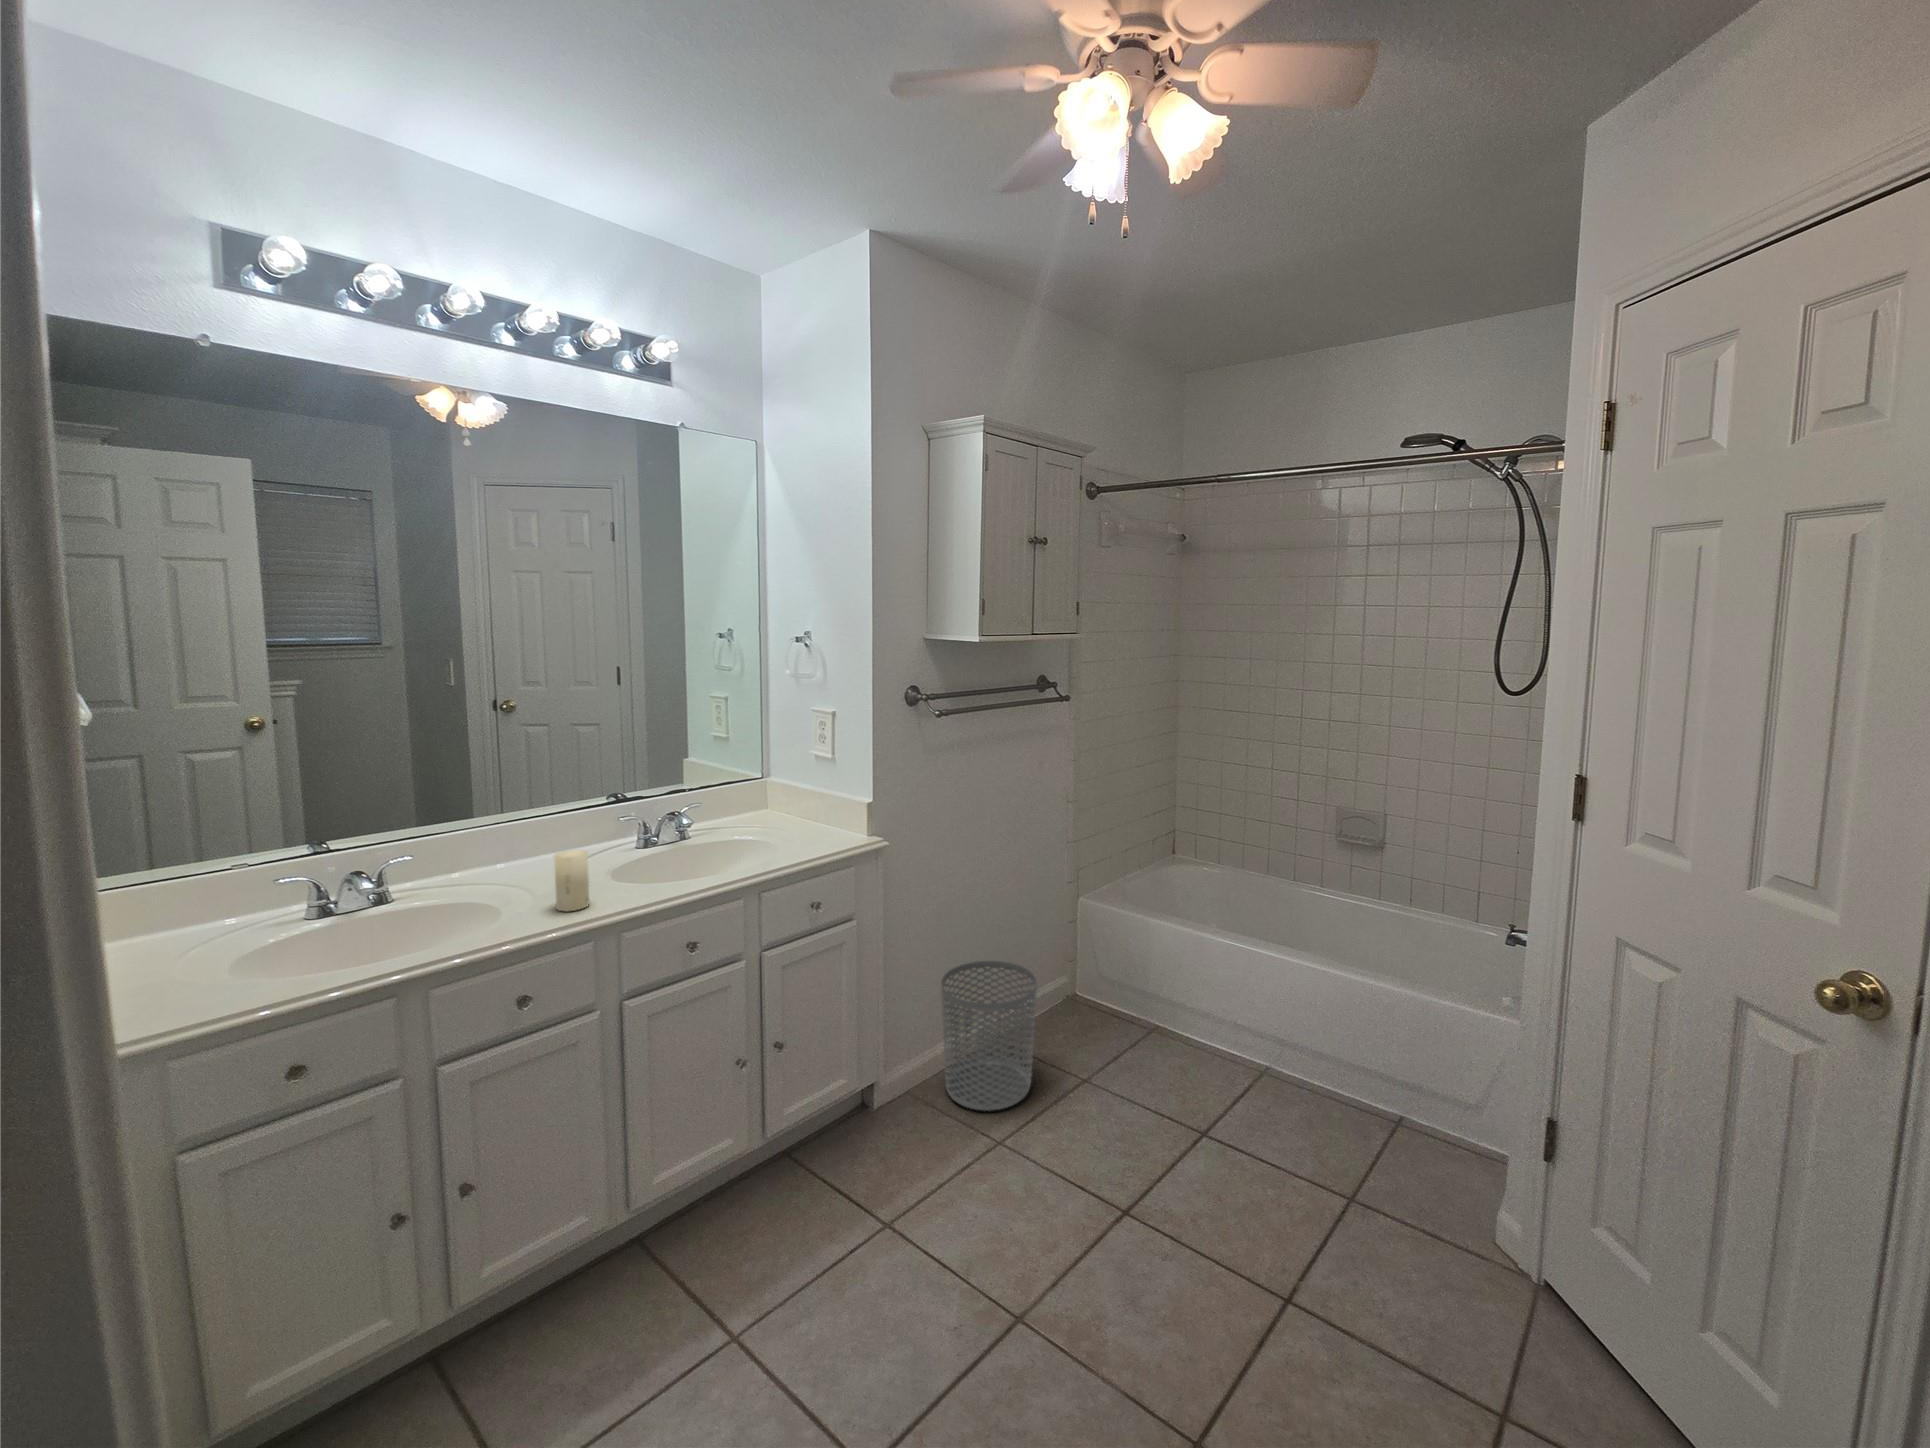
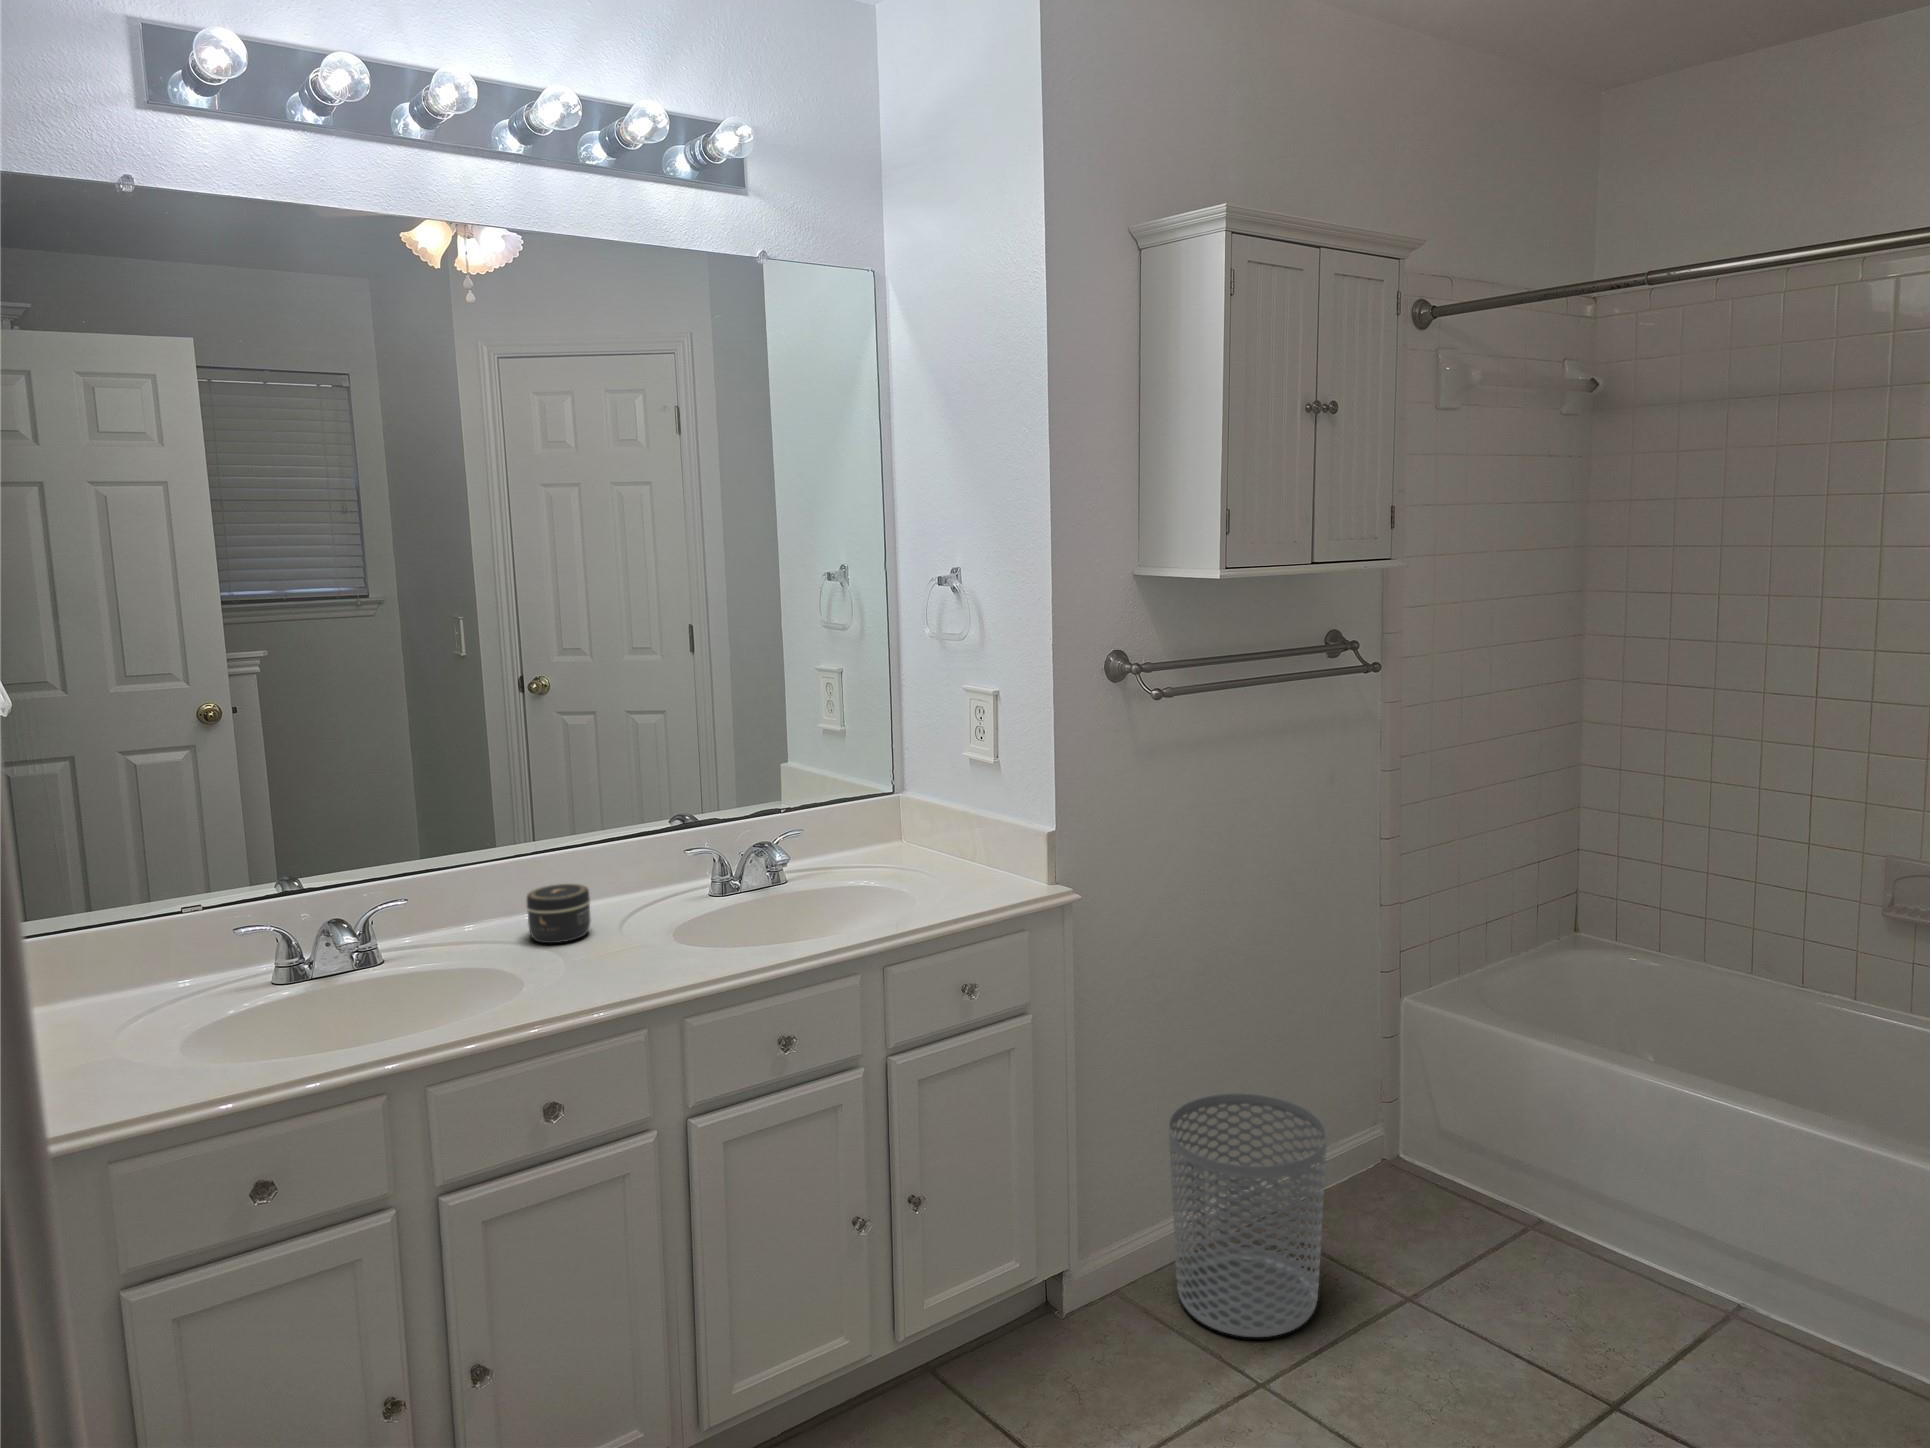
jar: none [504,842,552,883] -> present [527,884,590,943]
candle: present [554,850,589,911] -> none [586,899,636,989]

